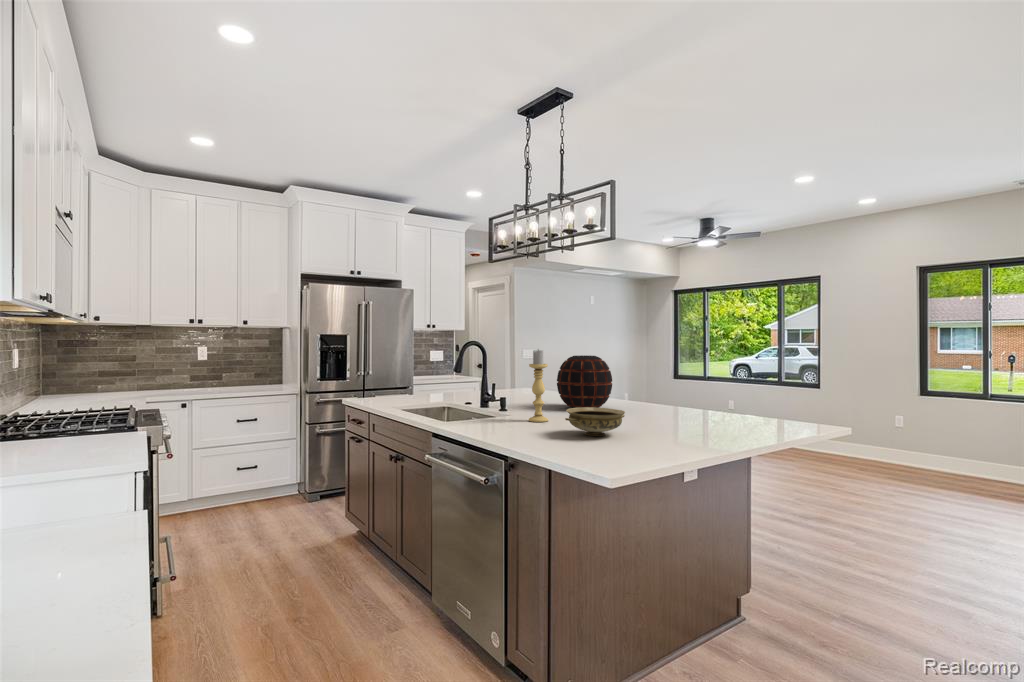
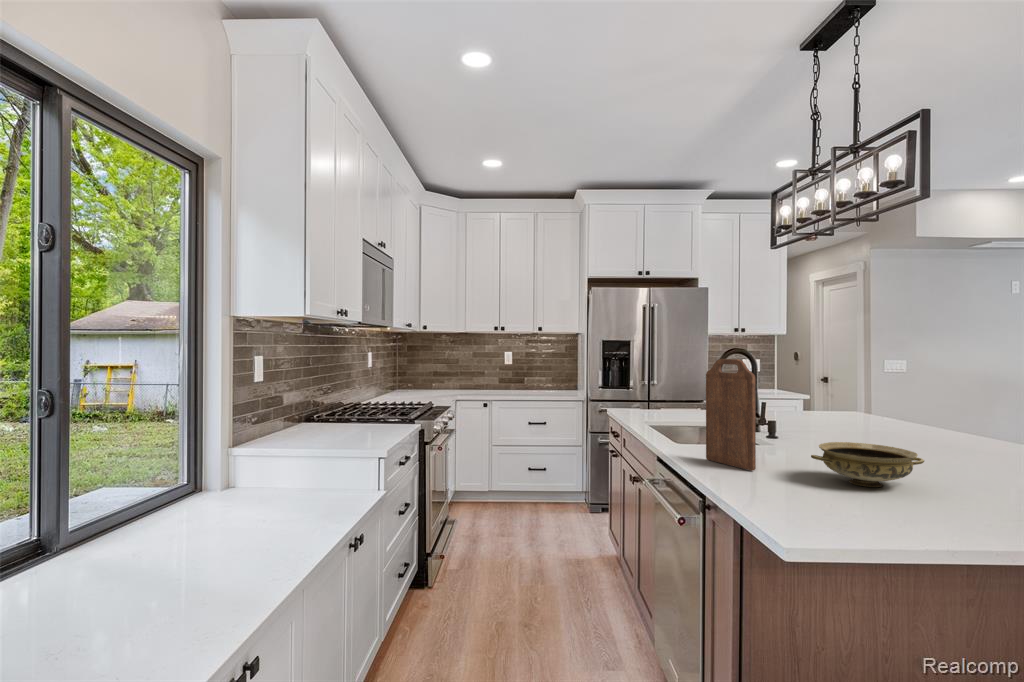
cutting board: none [481,350,524,435] -> present [706,359,756,471]
candle holder: present [529,350,548,422] -> none [790,358,819,457]
decorative vase: present [557,355,612,408] -> none [858,368,955,447]

